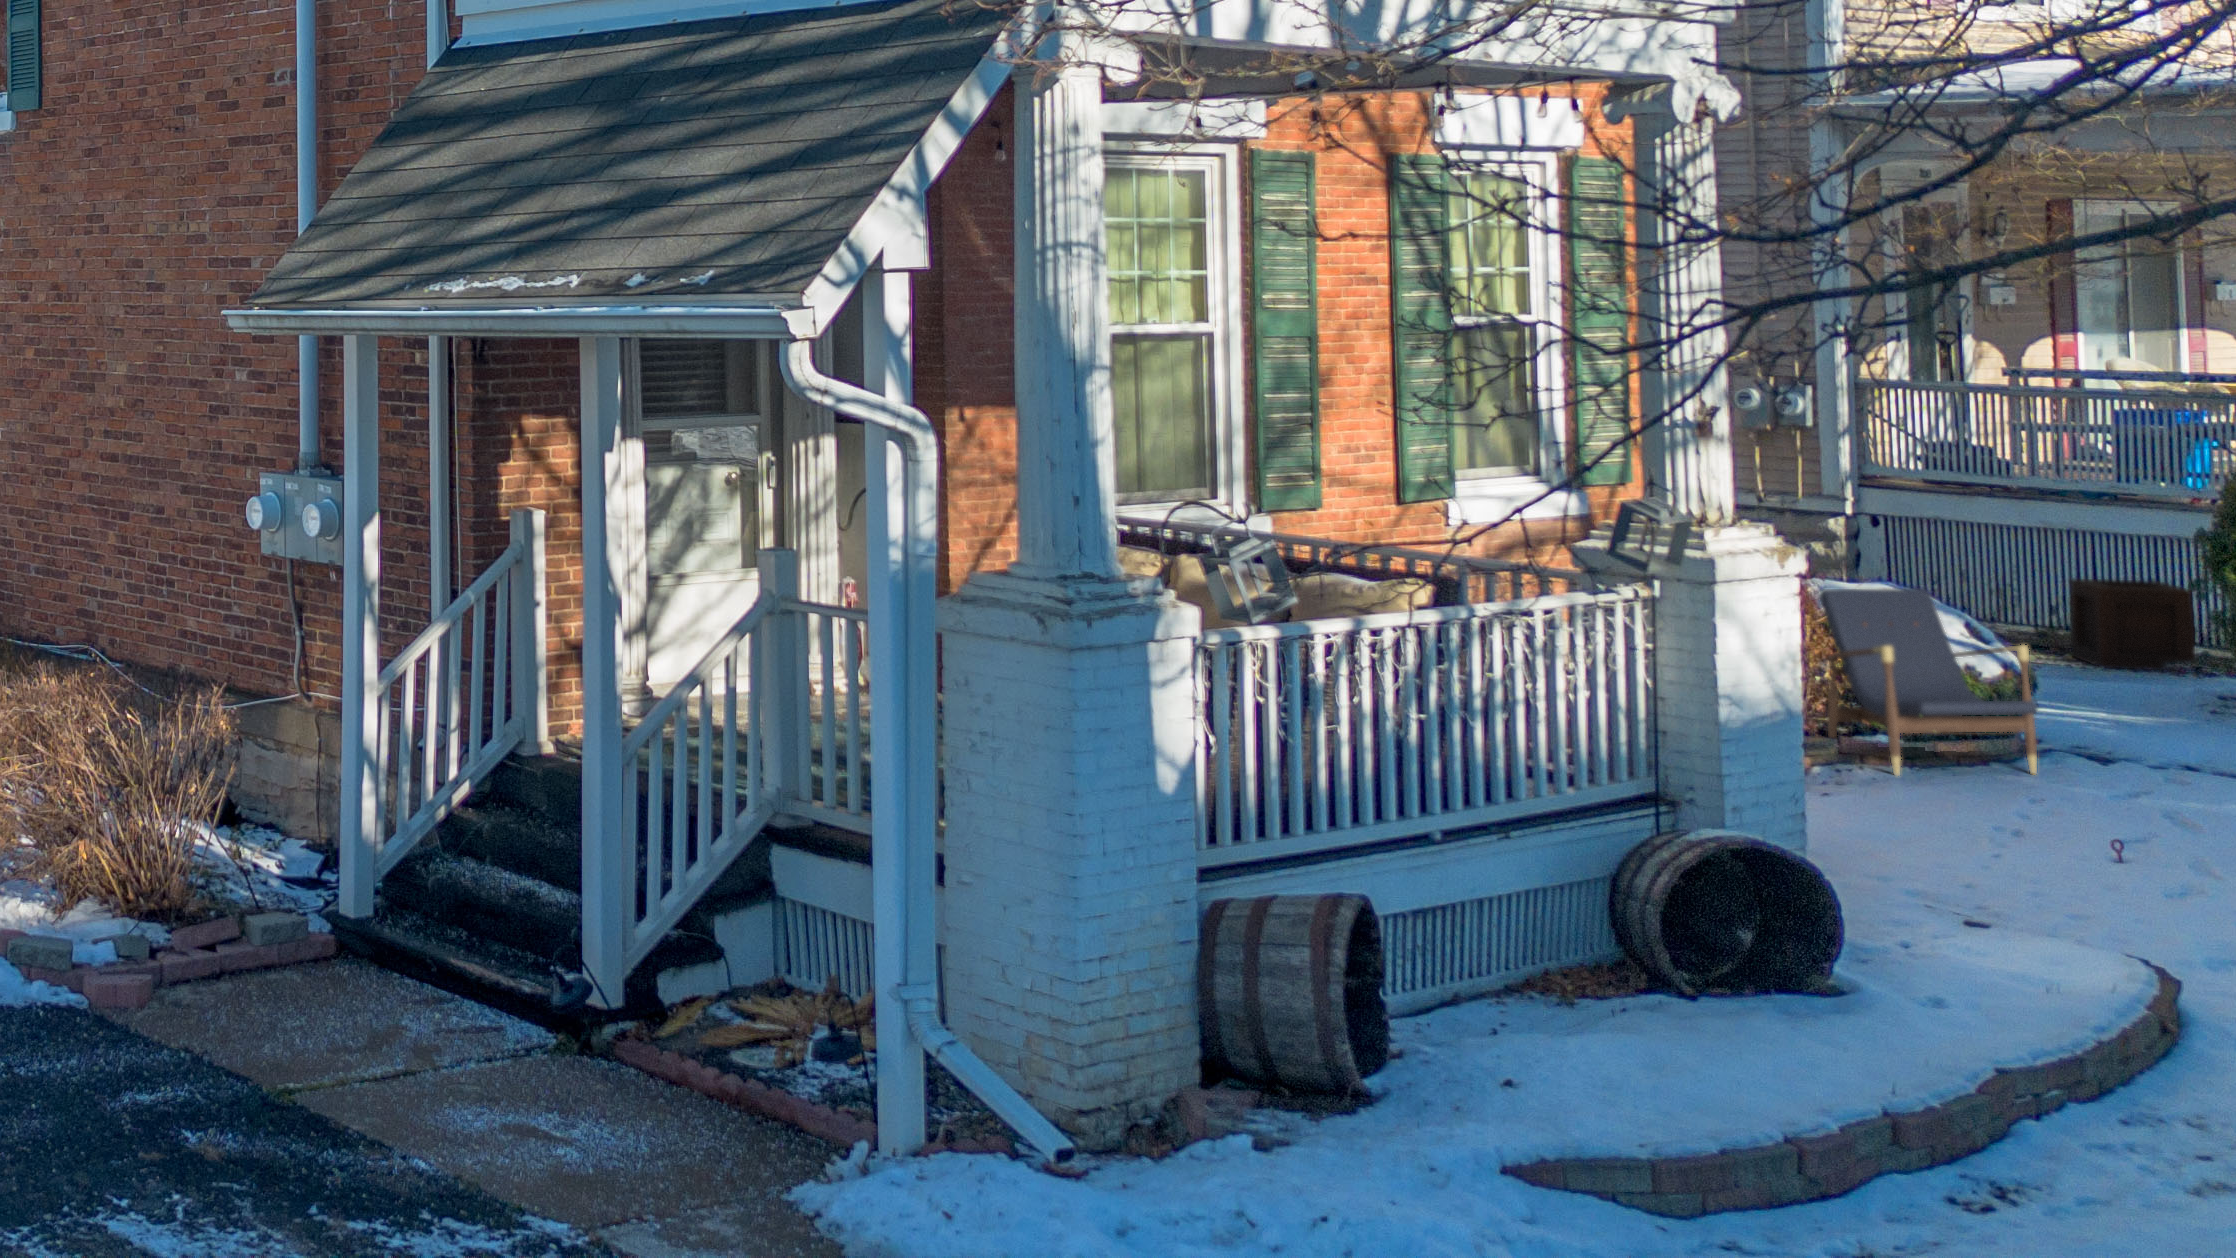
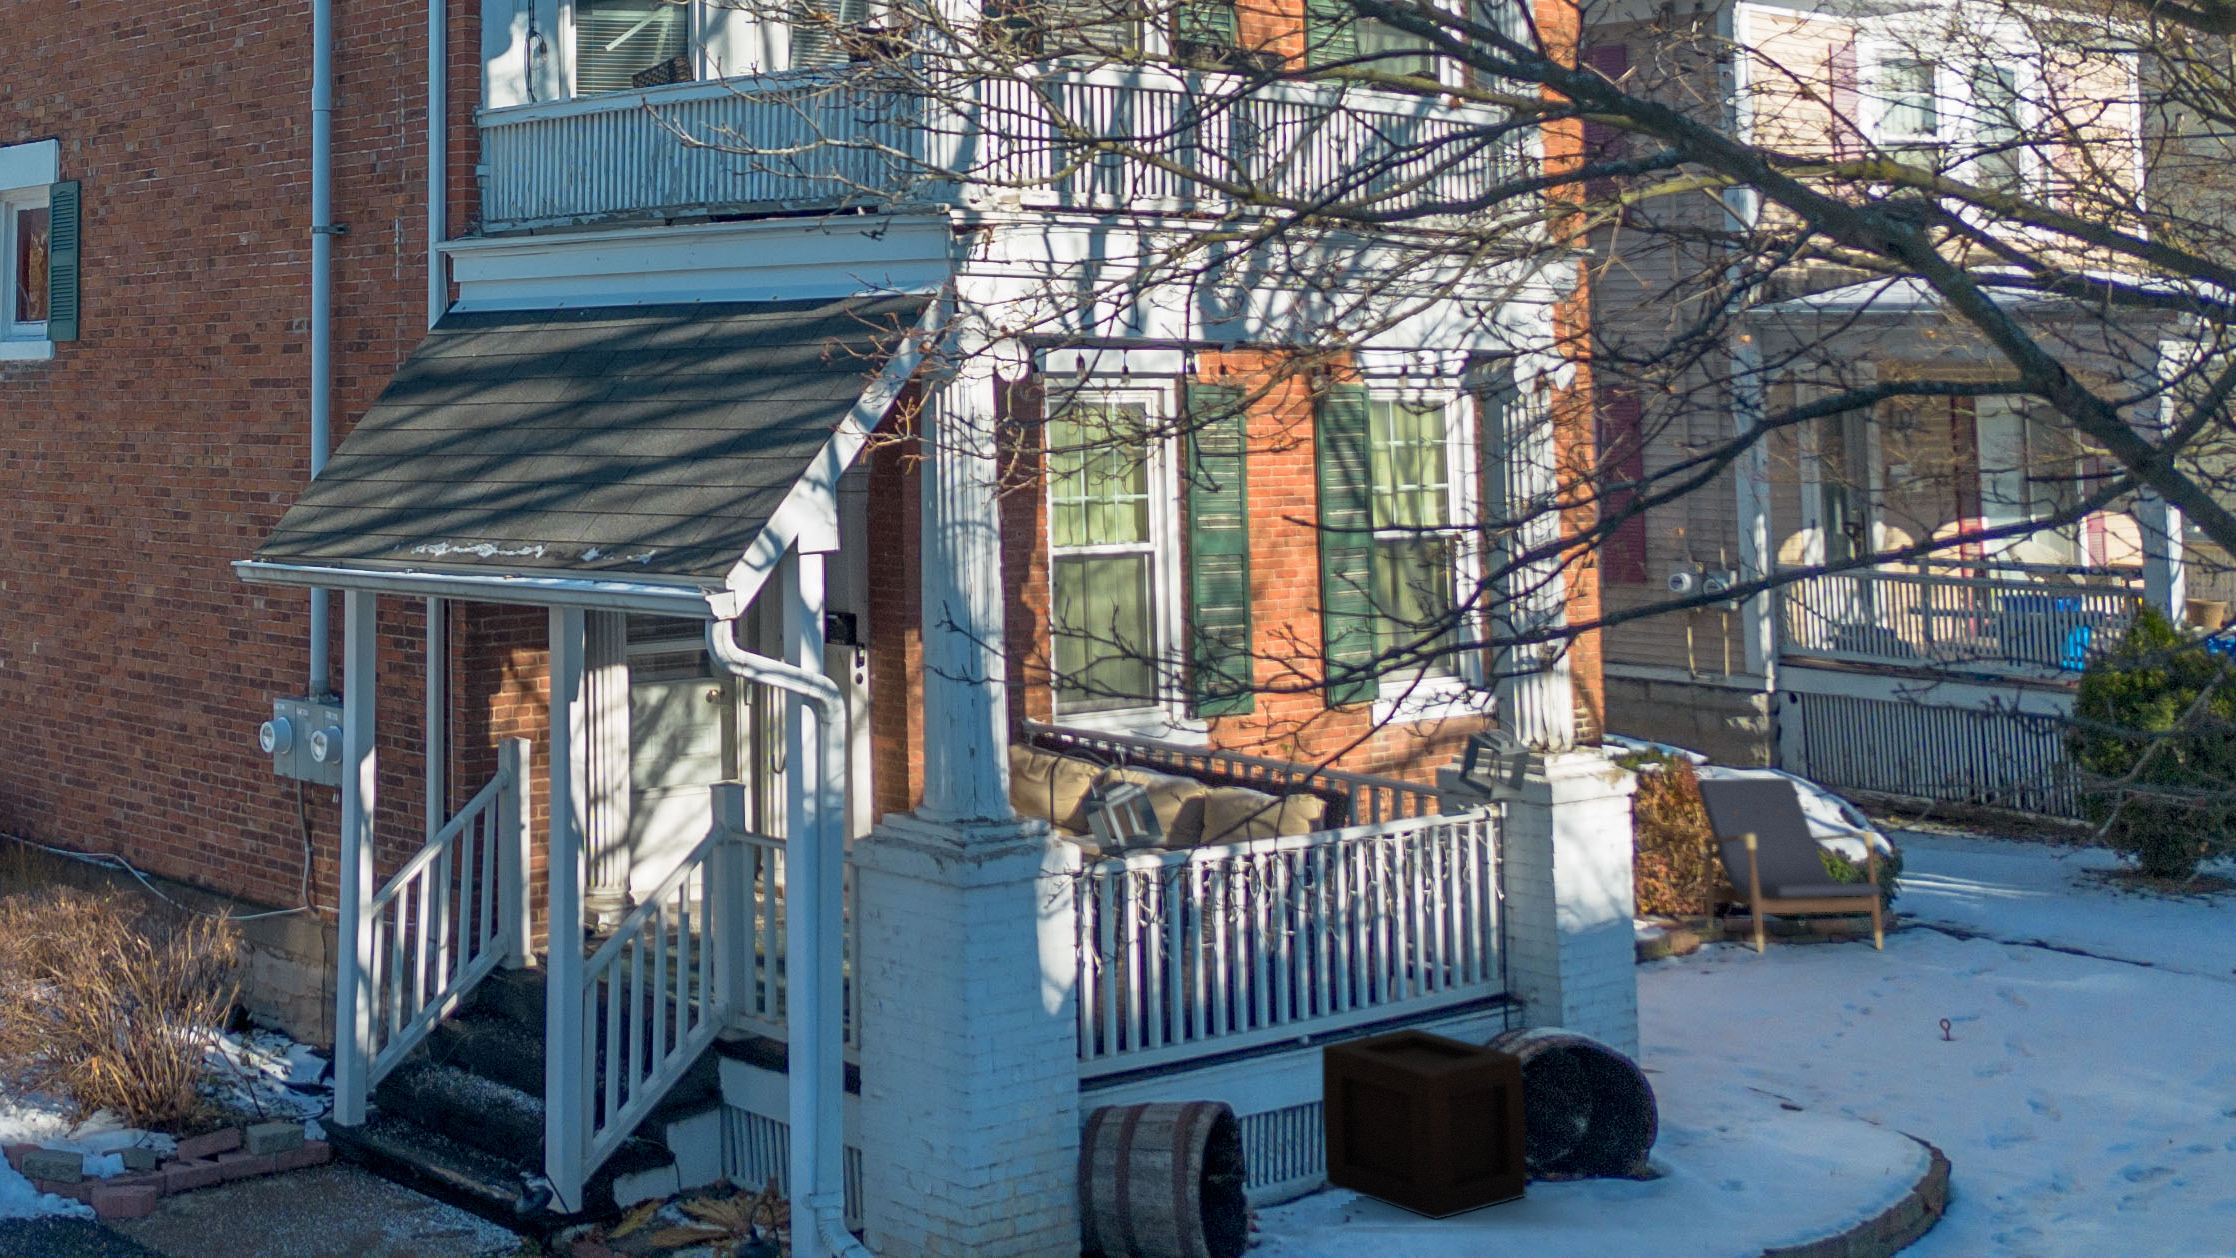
wooden crate: present [2069,579,2195,670] -> present [1322,1028,1527,1219]

